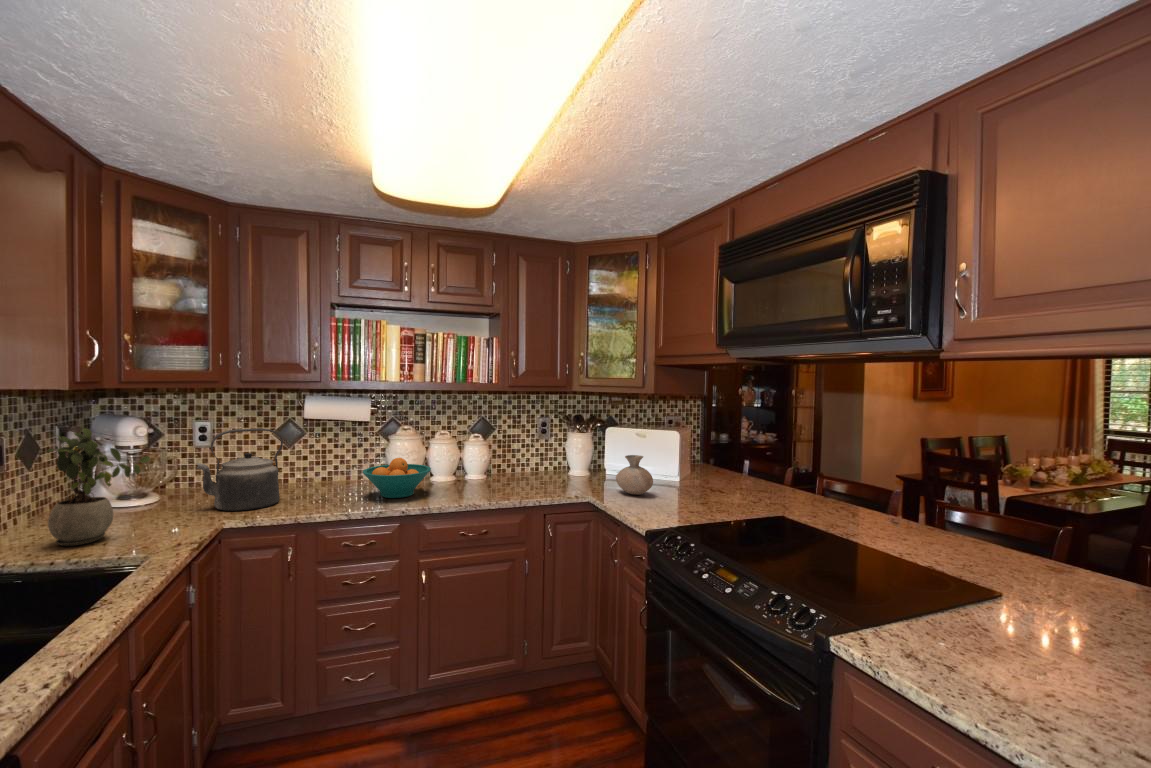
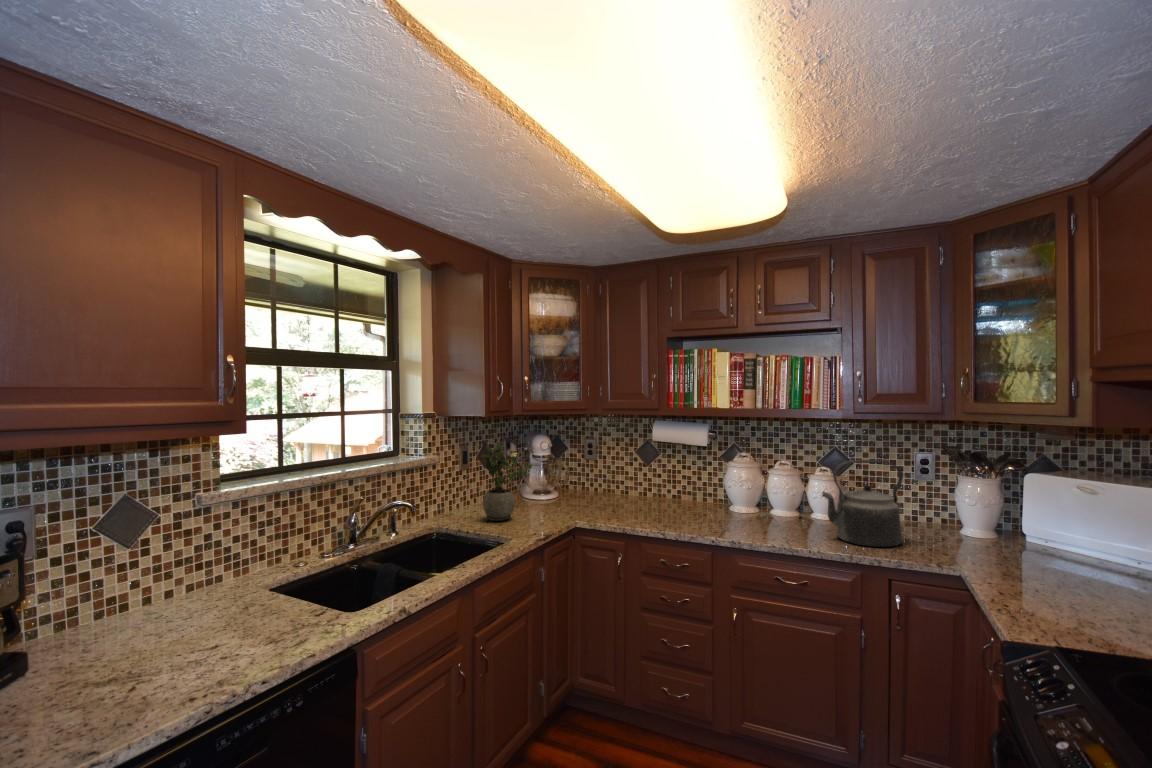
kettle: present [196,428,283,511] -> present [822,460,903,547]
vase: present [616,455,653,495] -> none [1008,518,1073,580]
fruit bowl: present [363,458,431,498] -> none [689,485,756,526]

